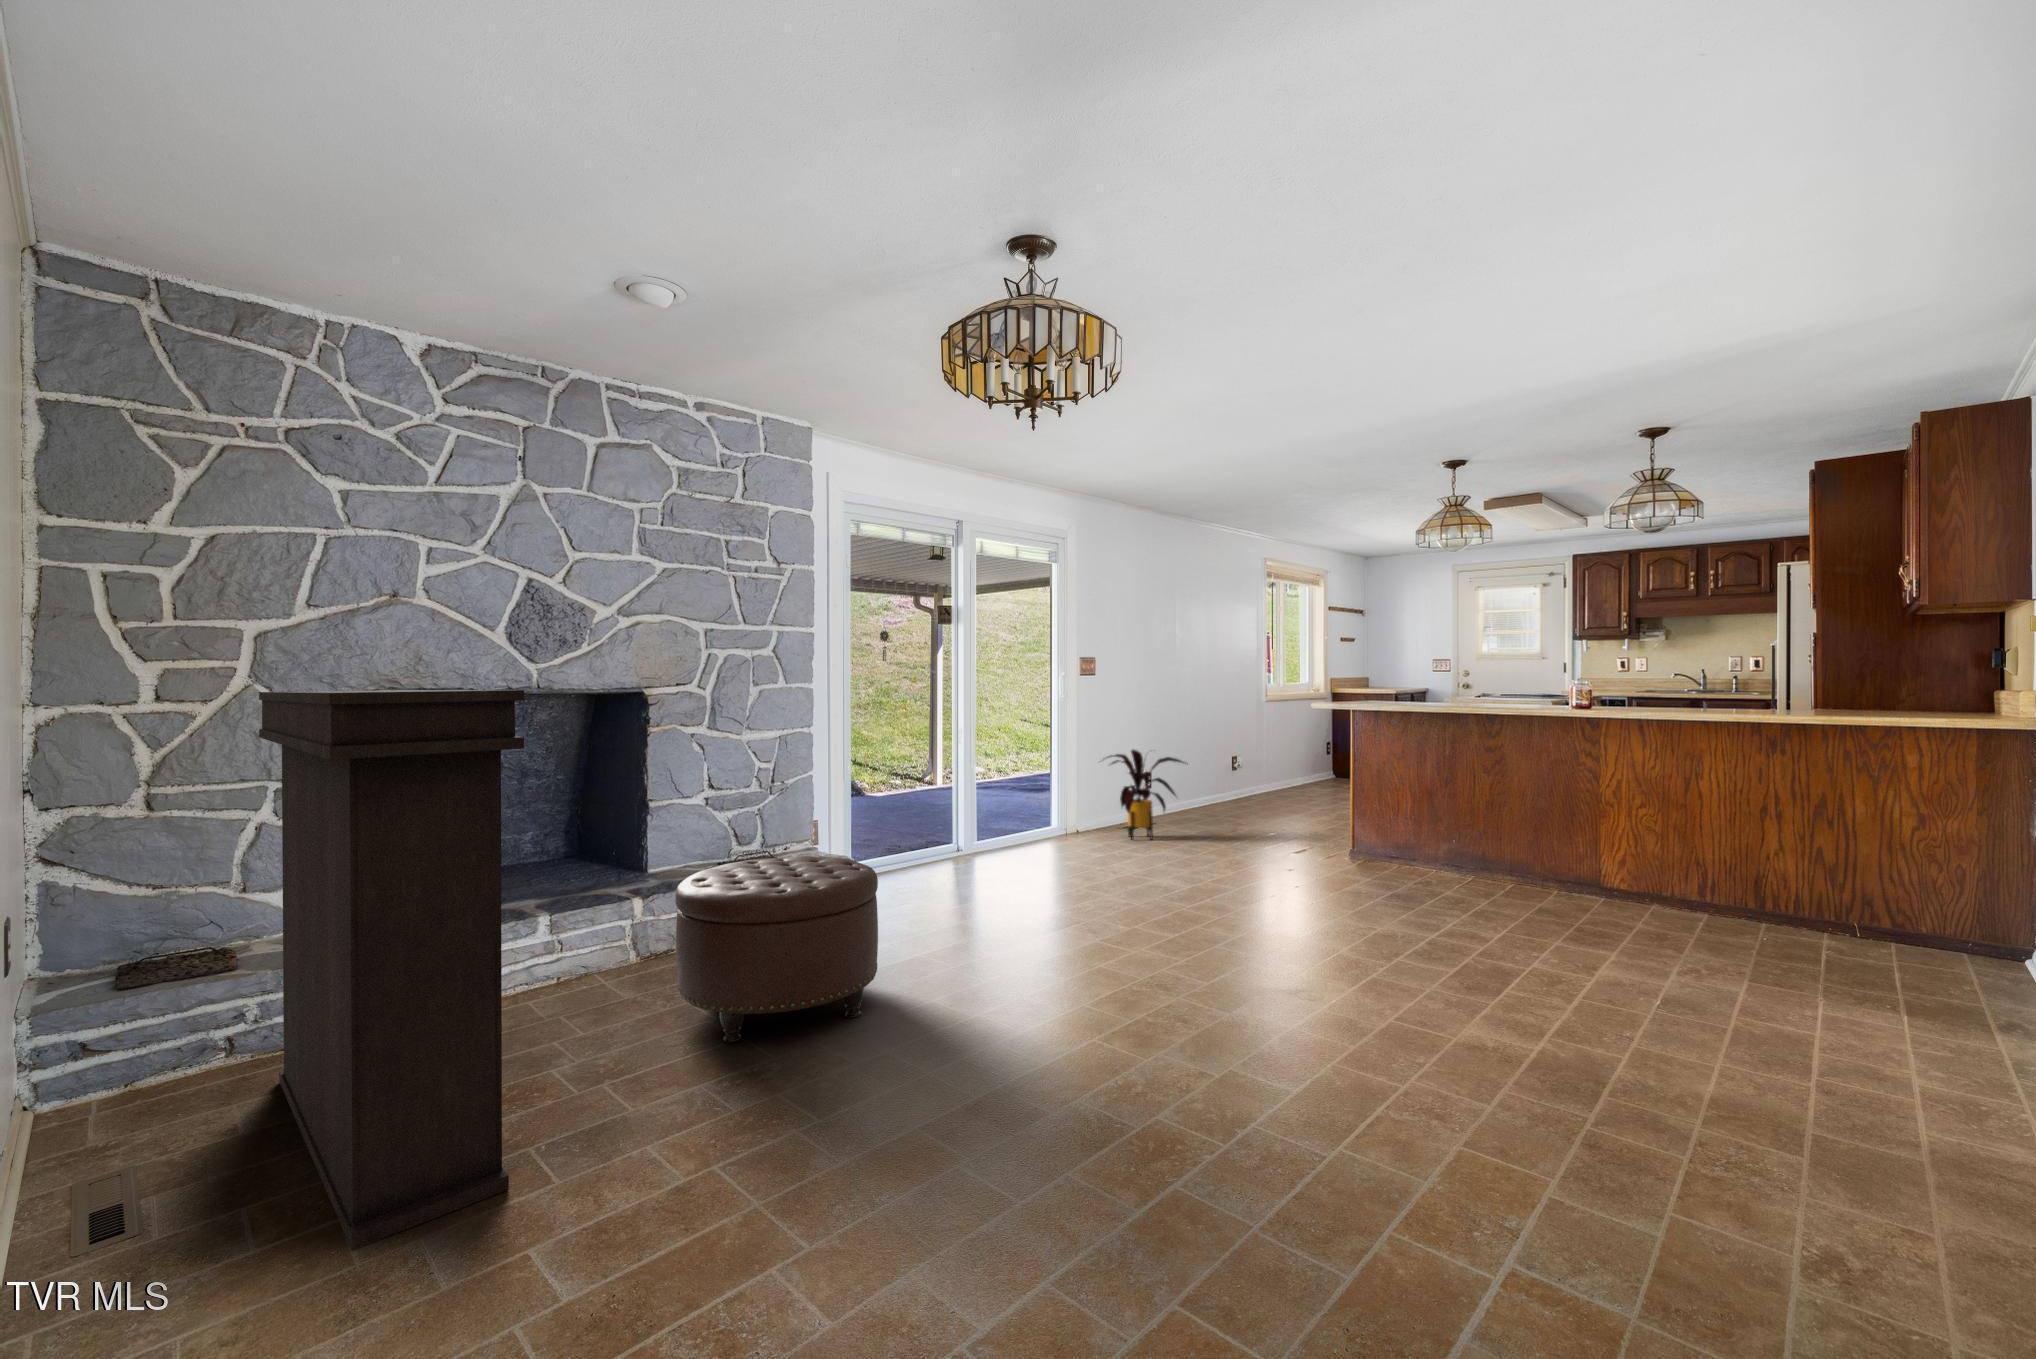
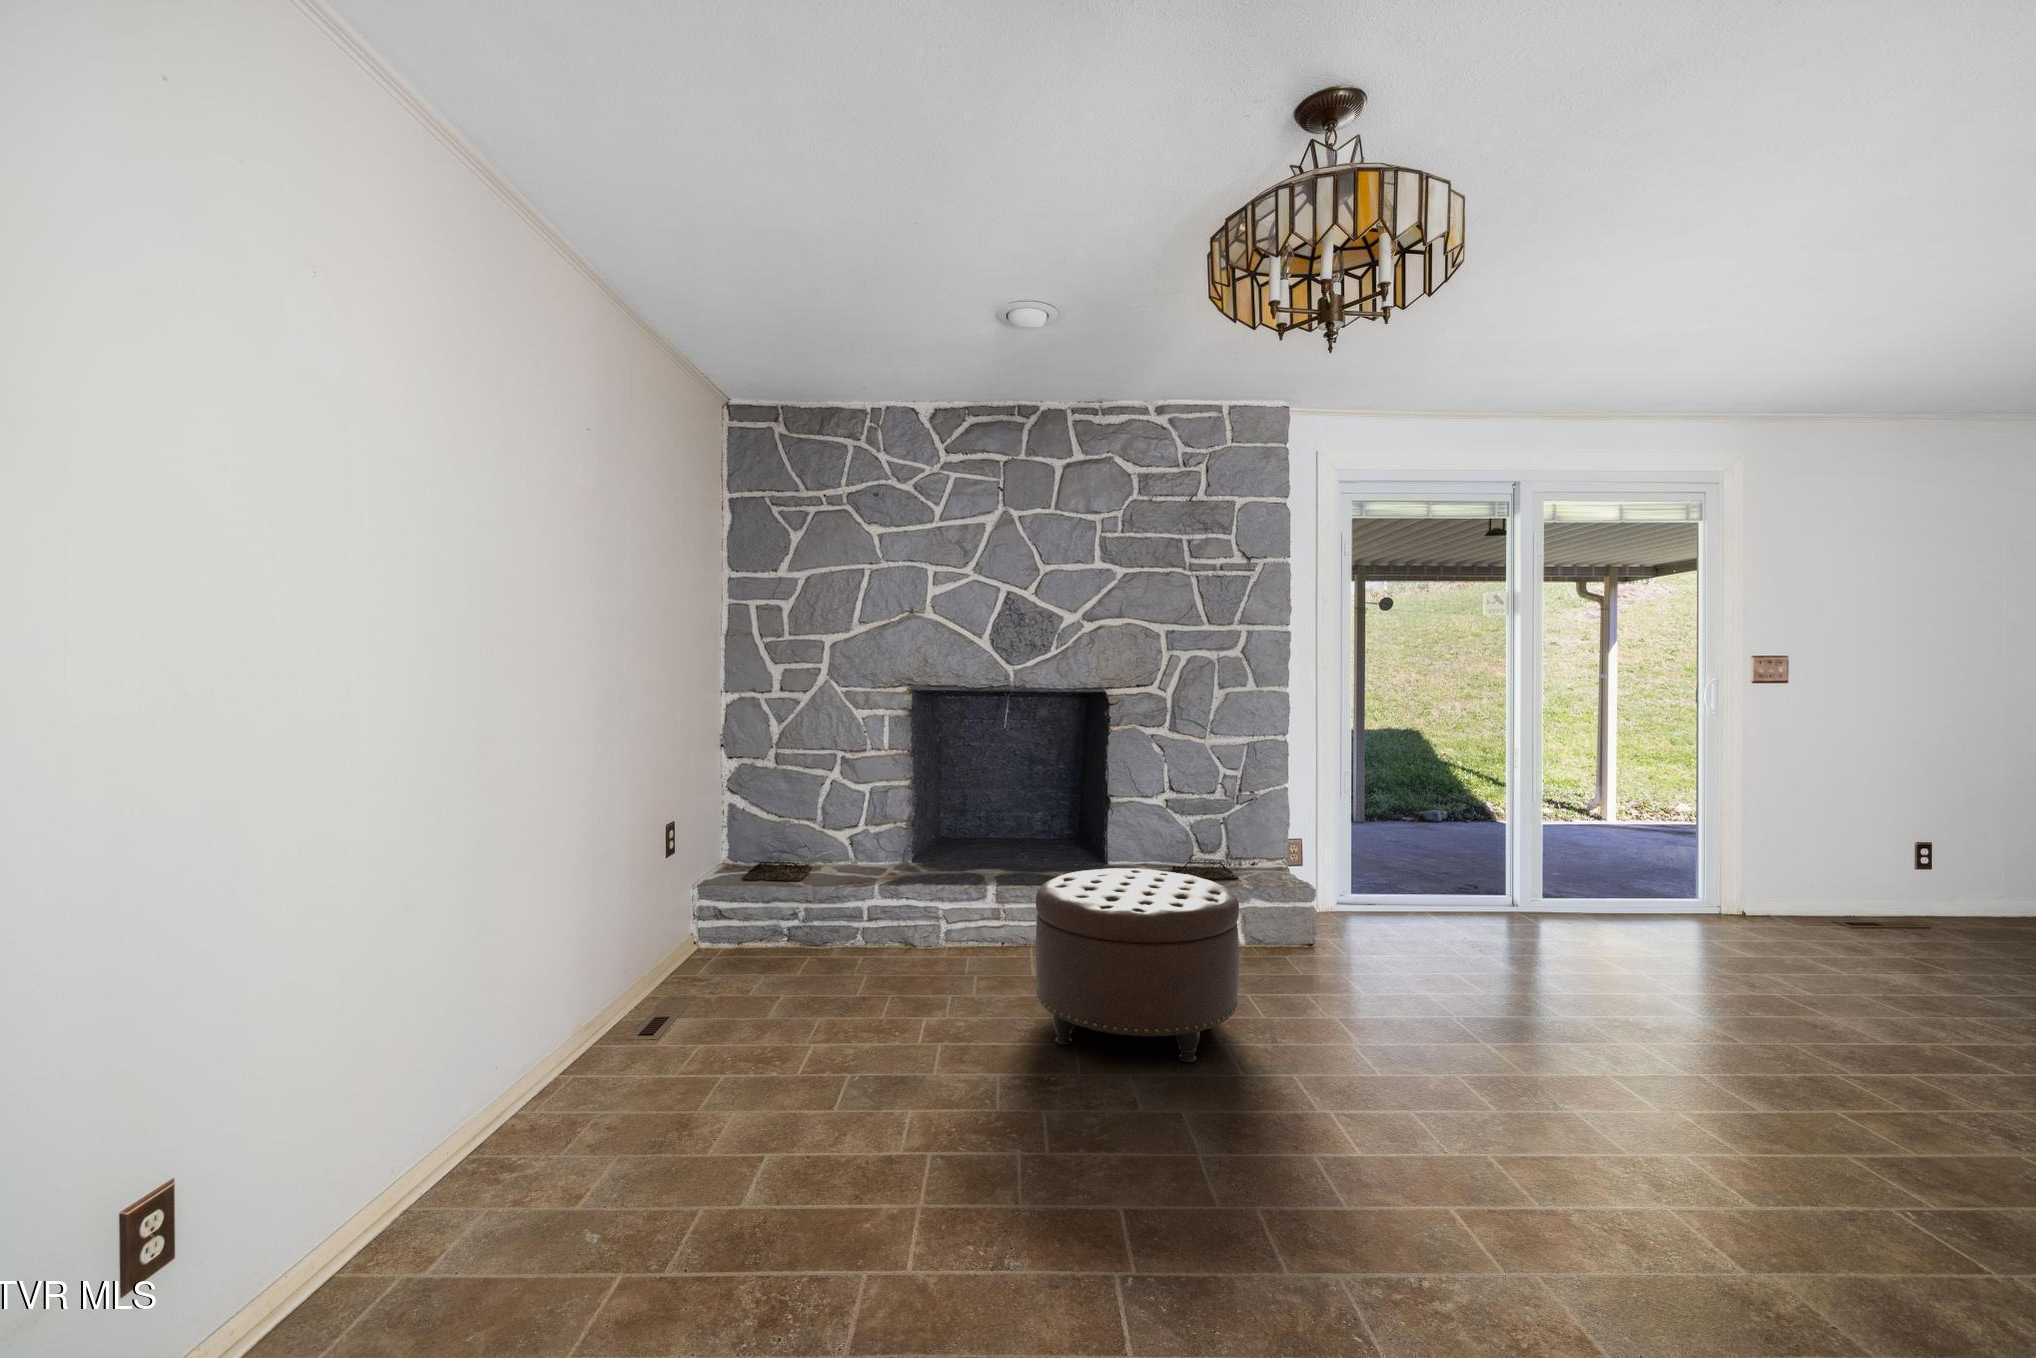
console table: present [259,690,524,1250] -> none [688,688,878,1100]
house plant: present [1103,750,1188,840] -> none [1789,801,1981,950]

